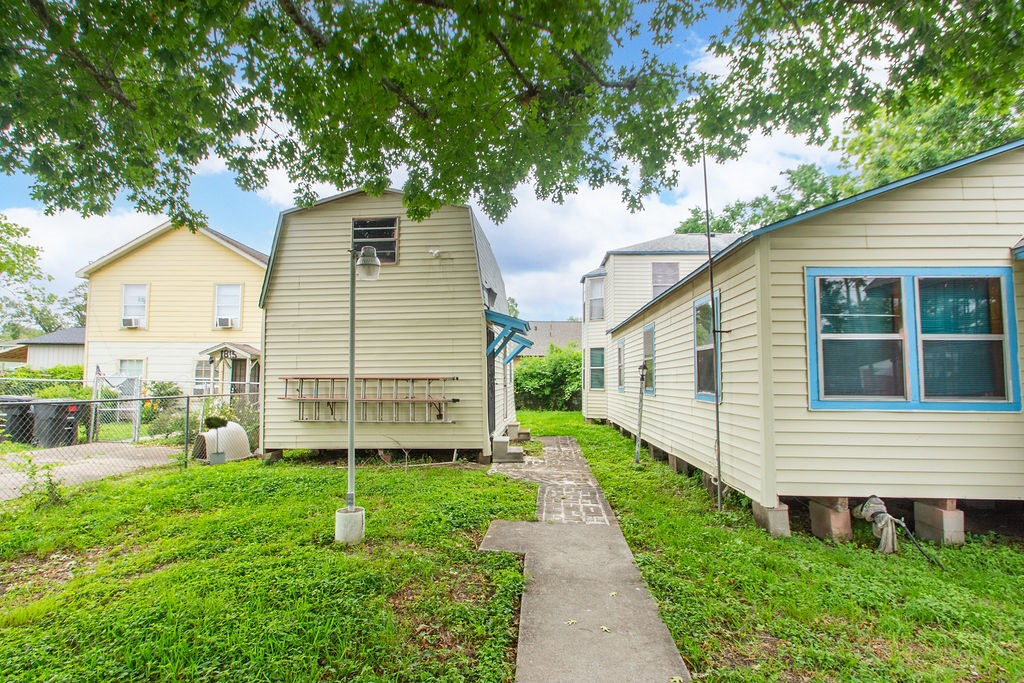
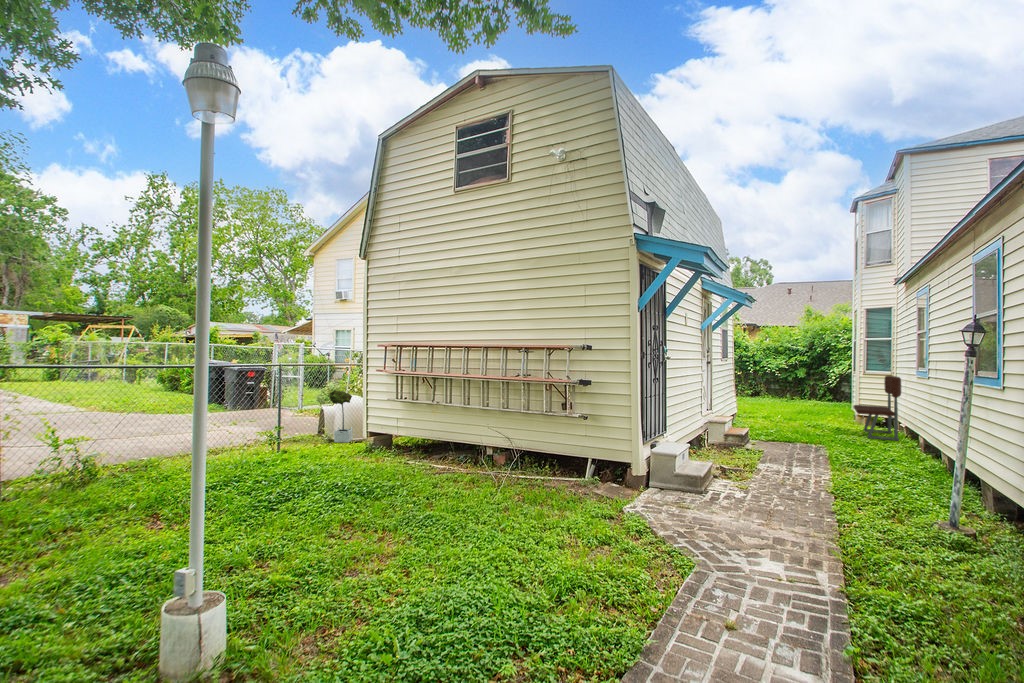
bench: none [586,391,610,431] -> present [854,376,901,441]

